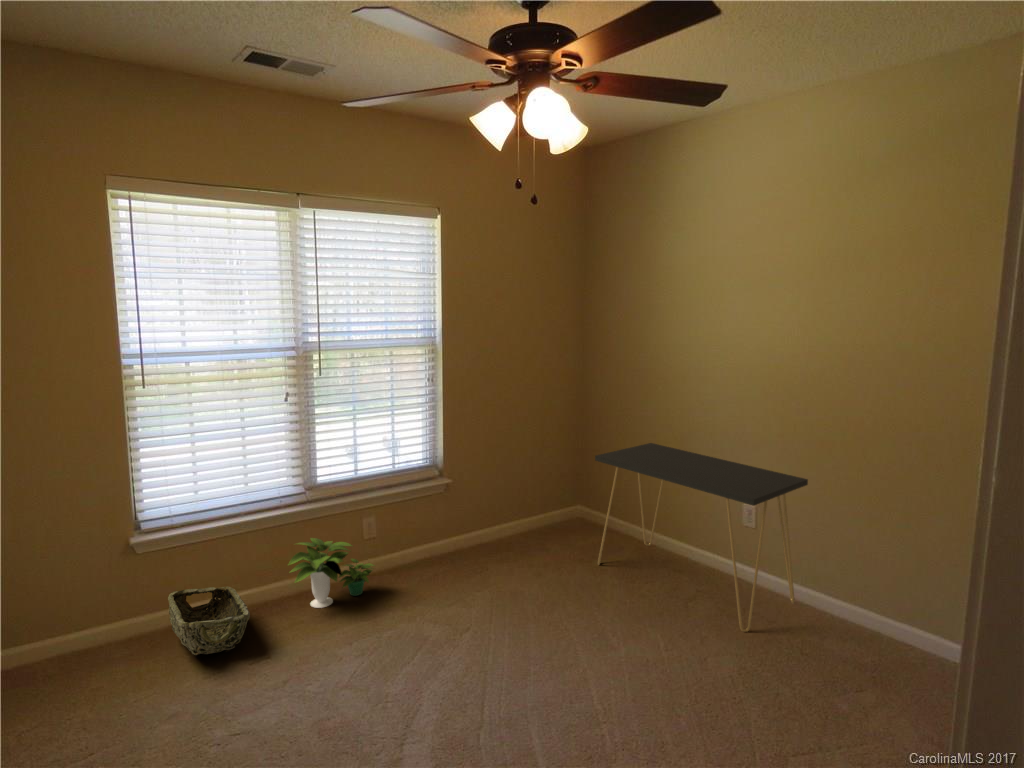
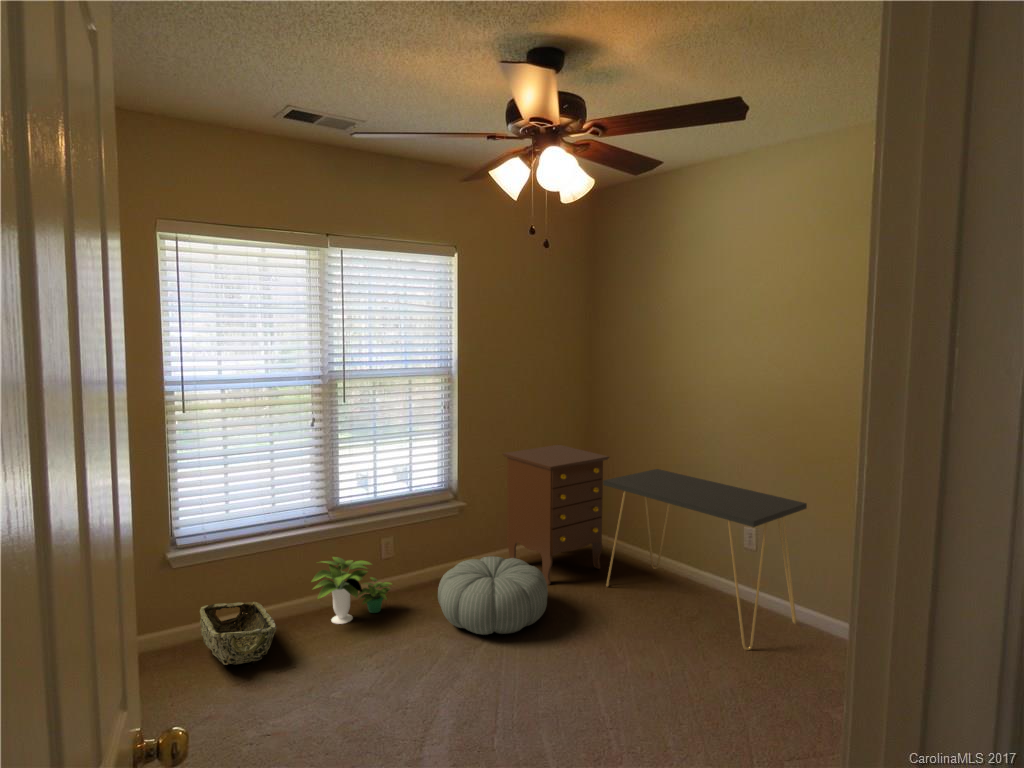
dresser: none [490,418,601,564] -> present [503,445,609,585]
pouf: none [422,535,537,618] -> present [438,556,548,635]

